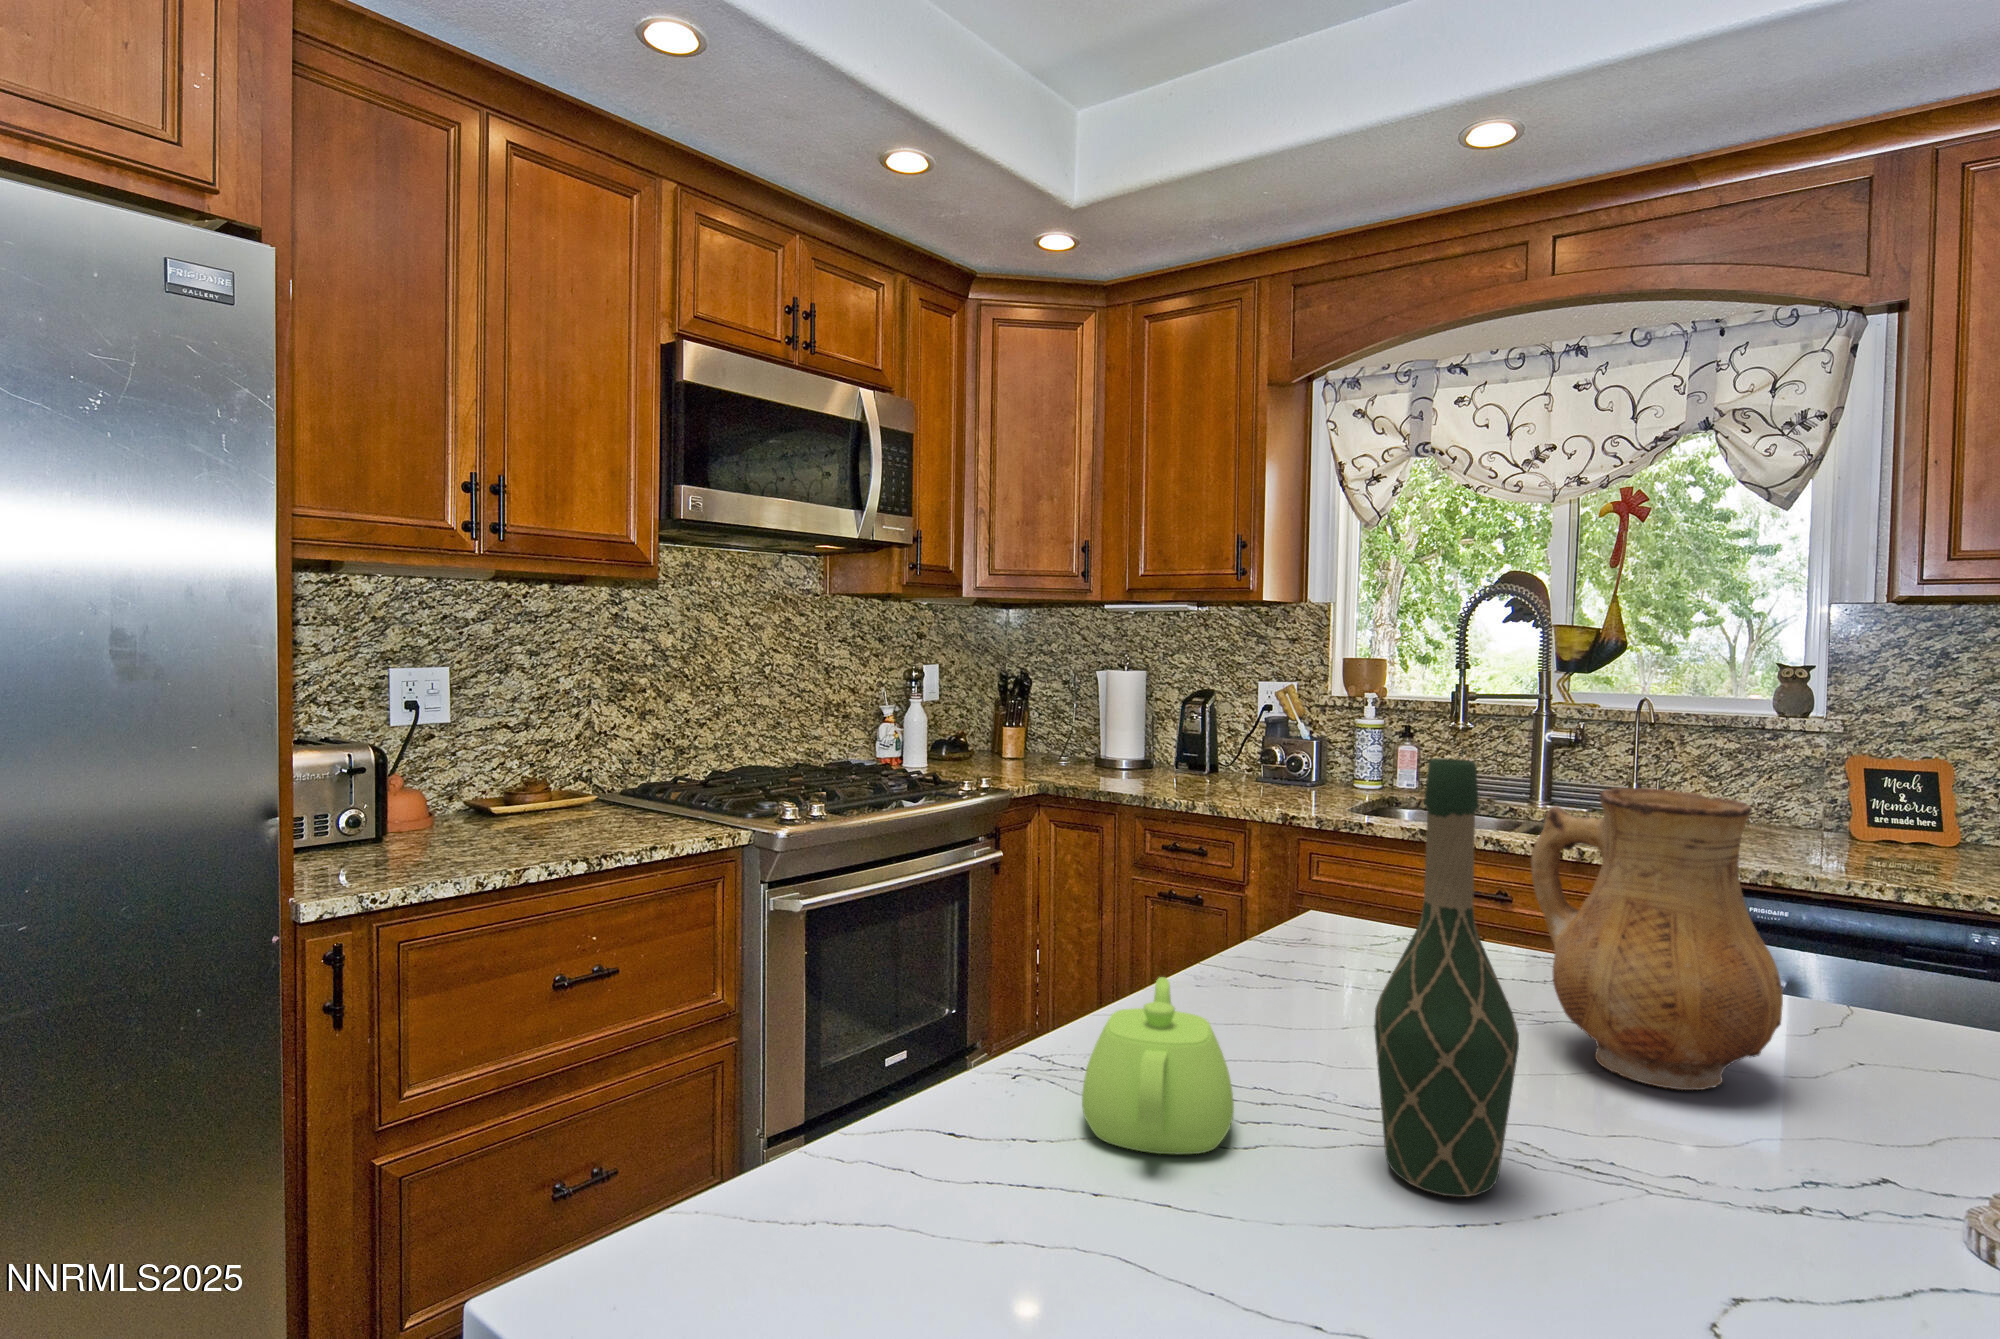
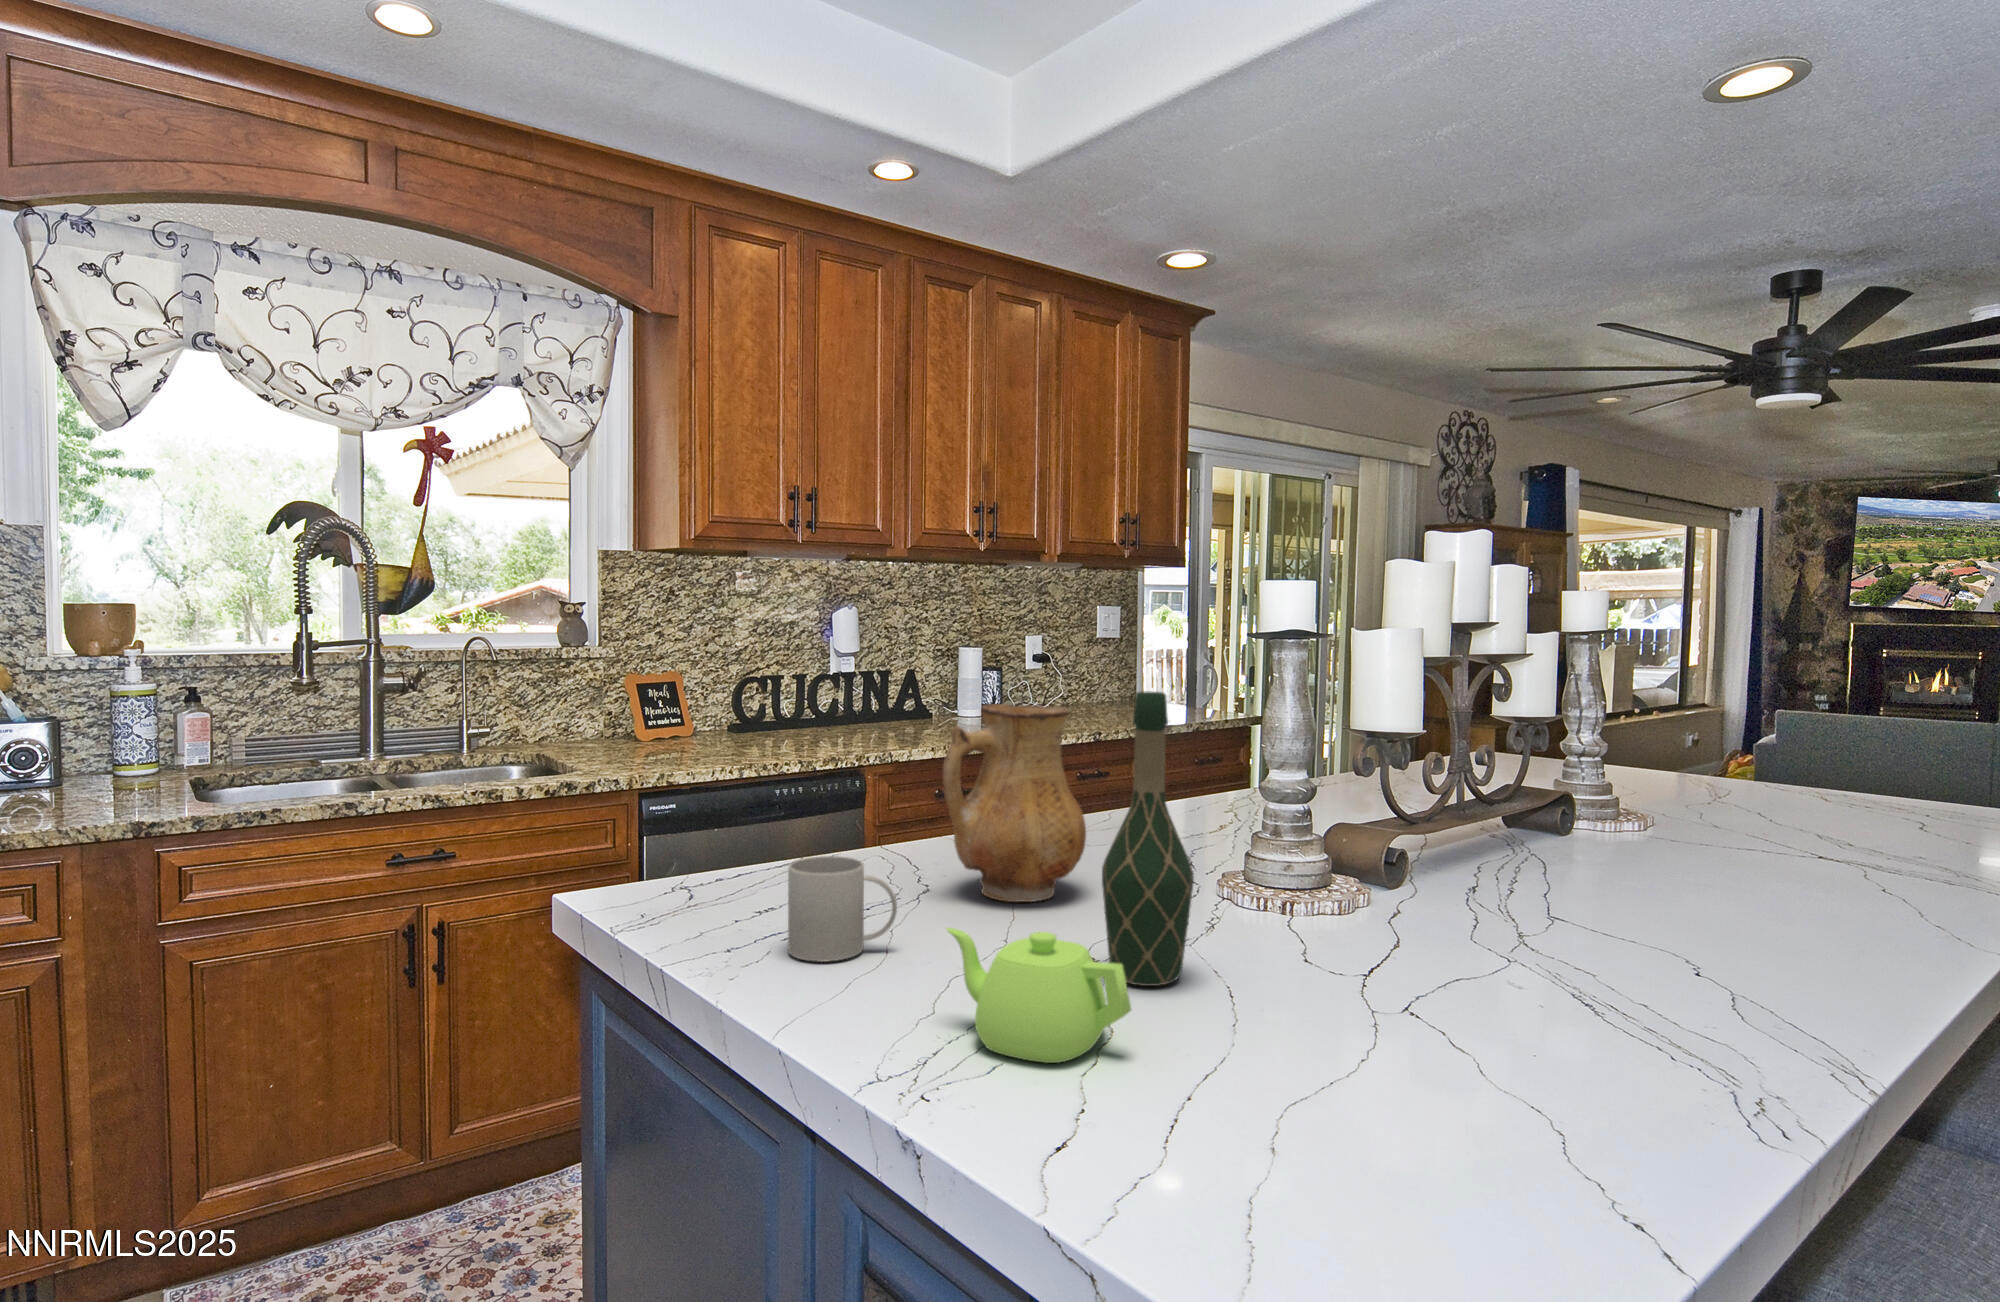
mug: none [1242,905,1333,1018] -> present [788,856,897,962]

